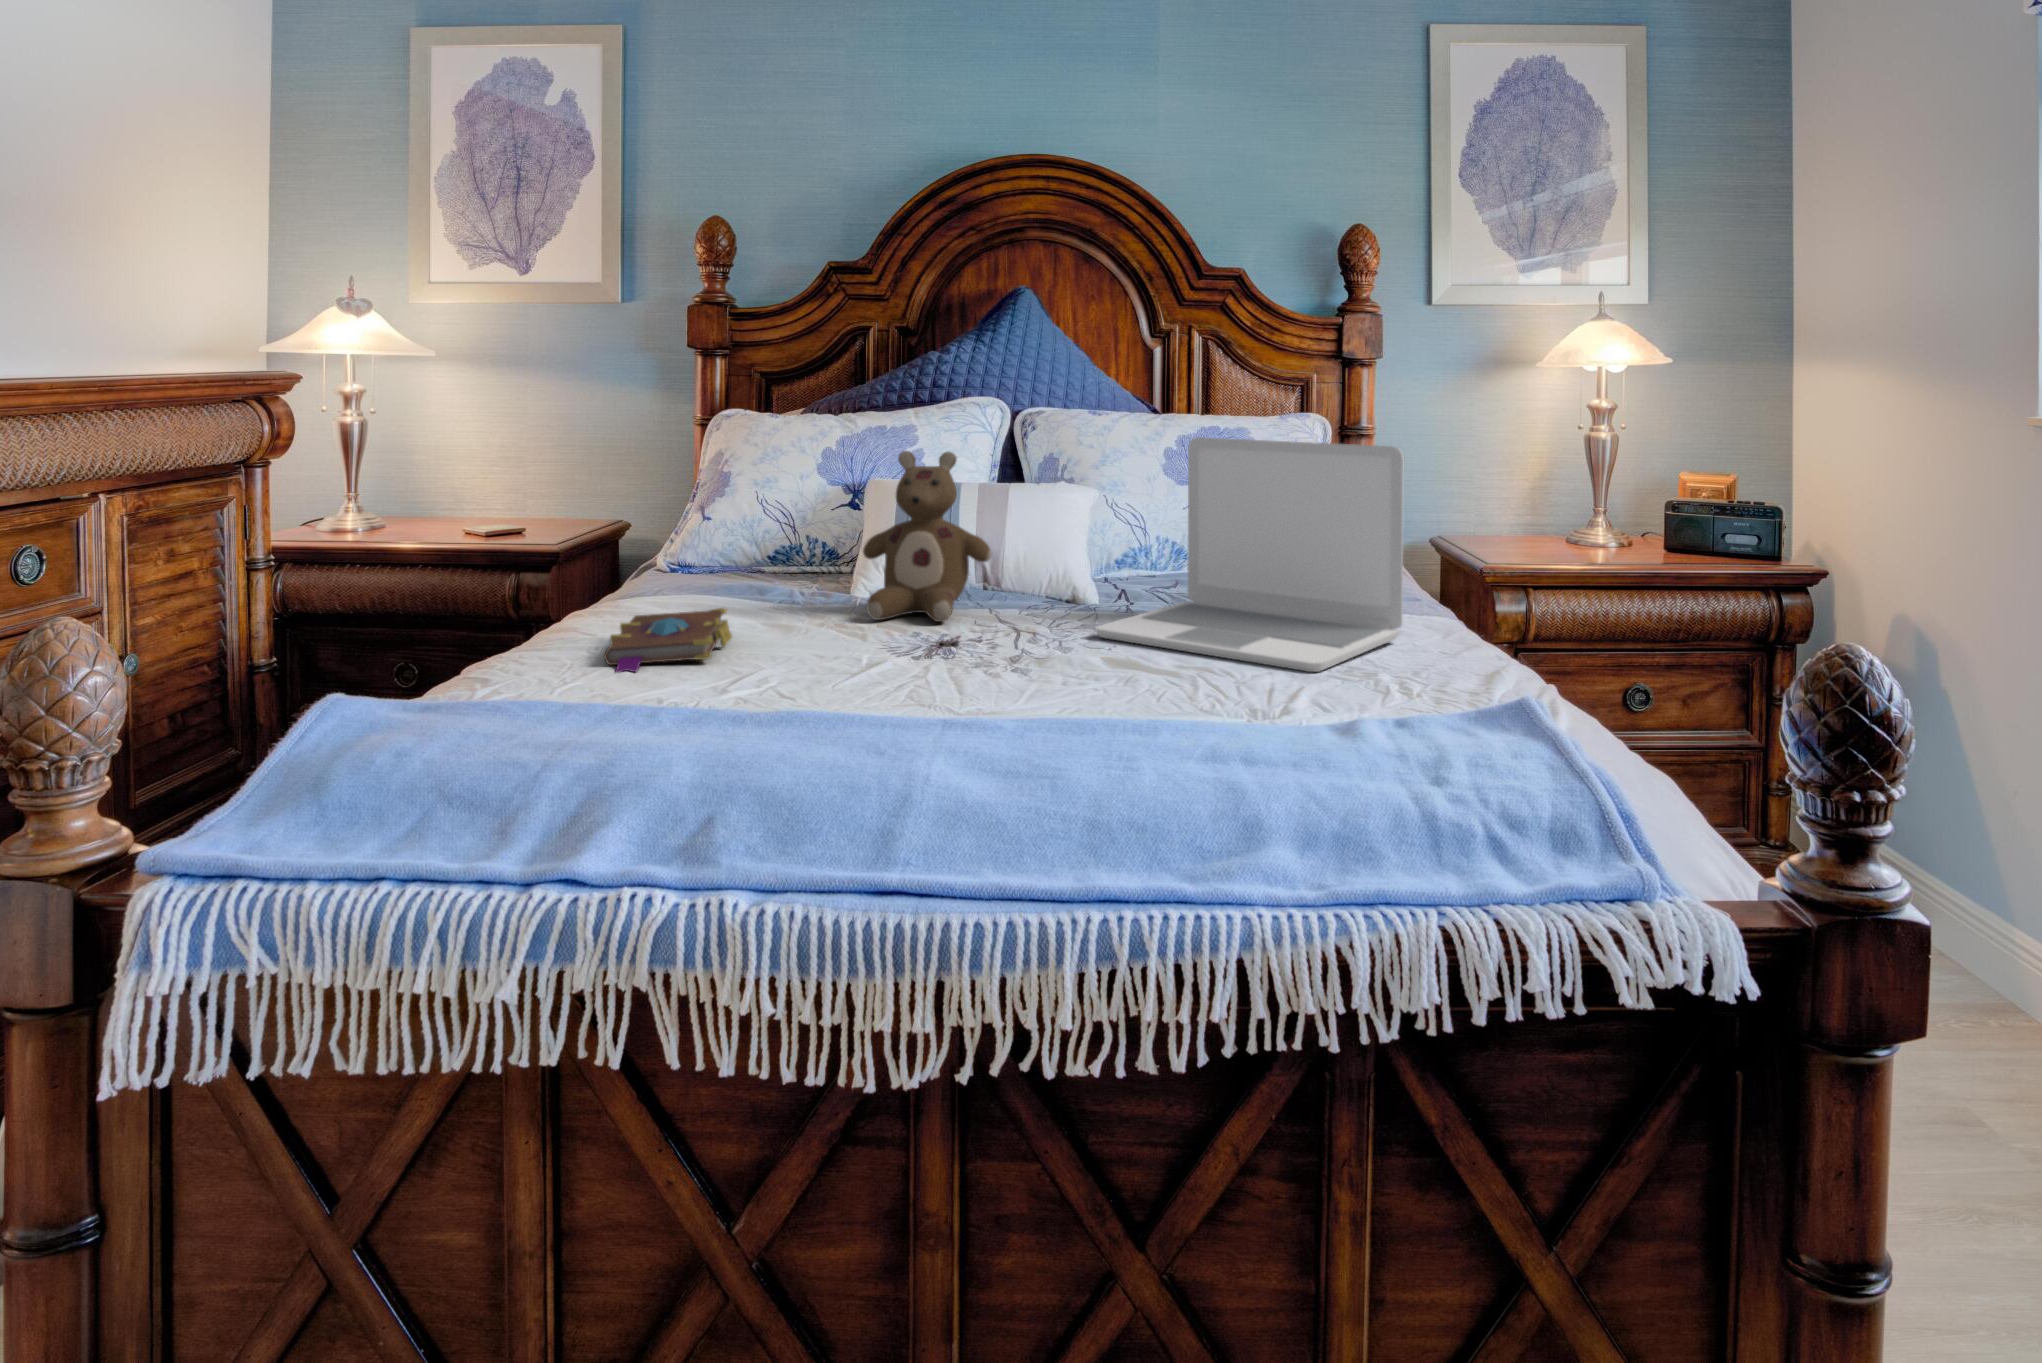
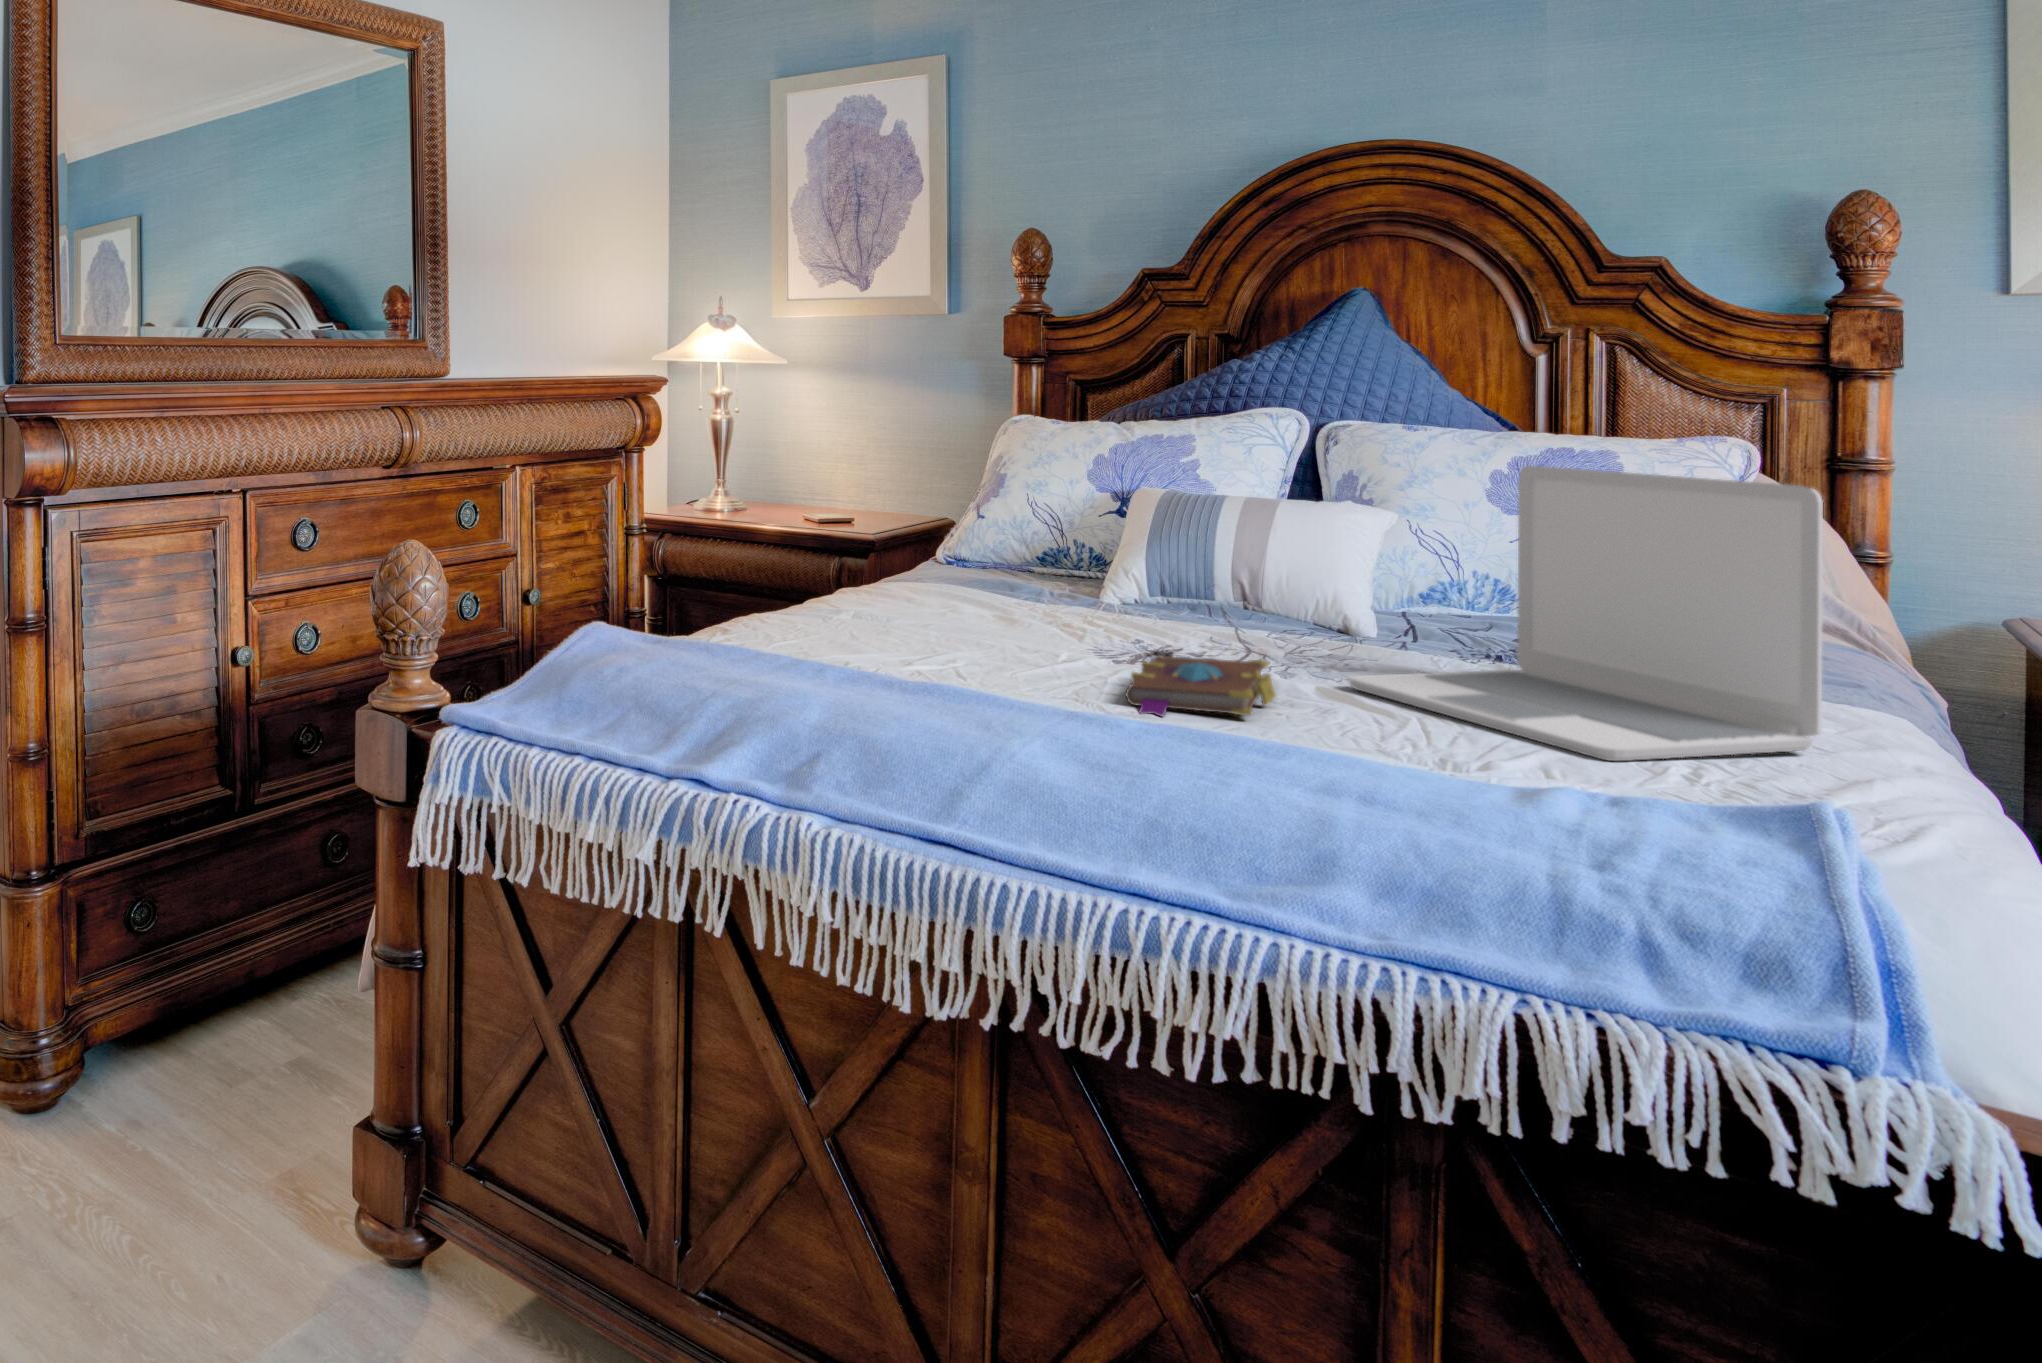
stuffed bear: present [863,451,992,622] -> none [1098,466,1252,651]
book: present [604,608,732,673] -> present [1125,656,1276,716]

